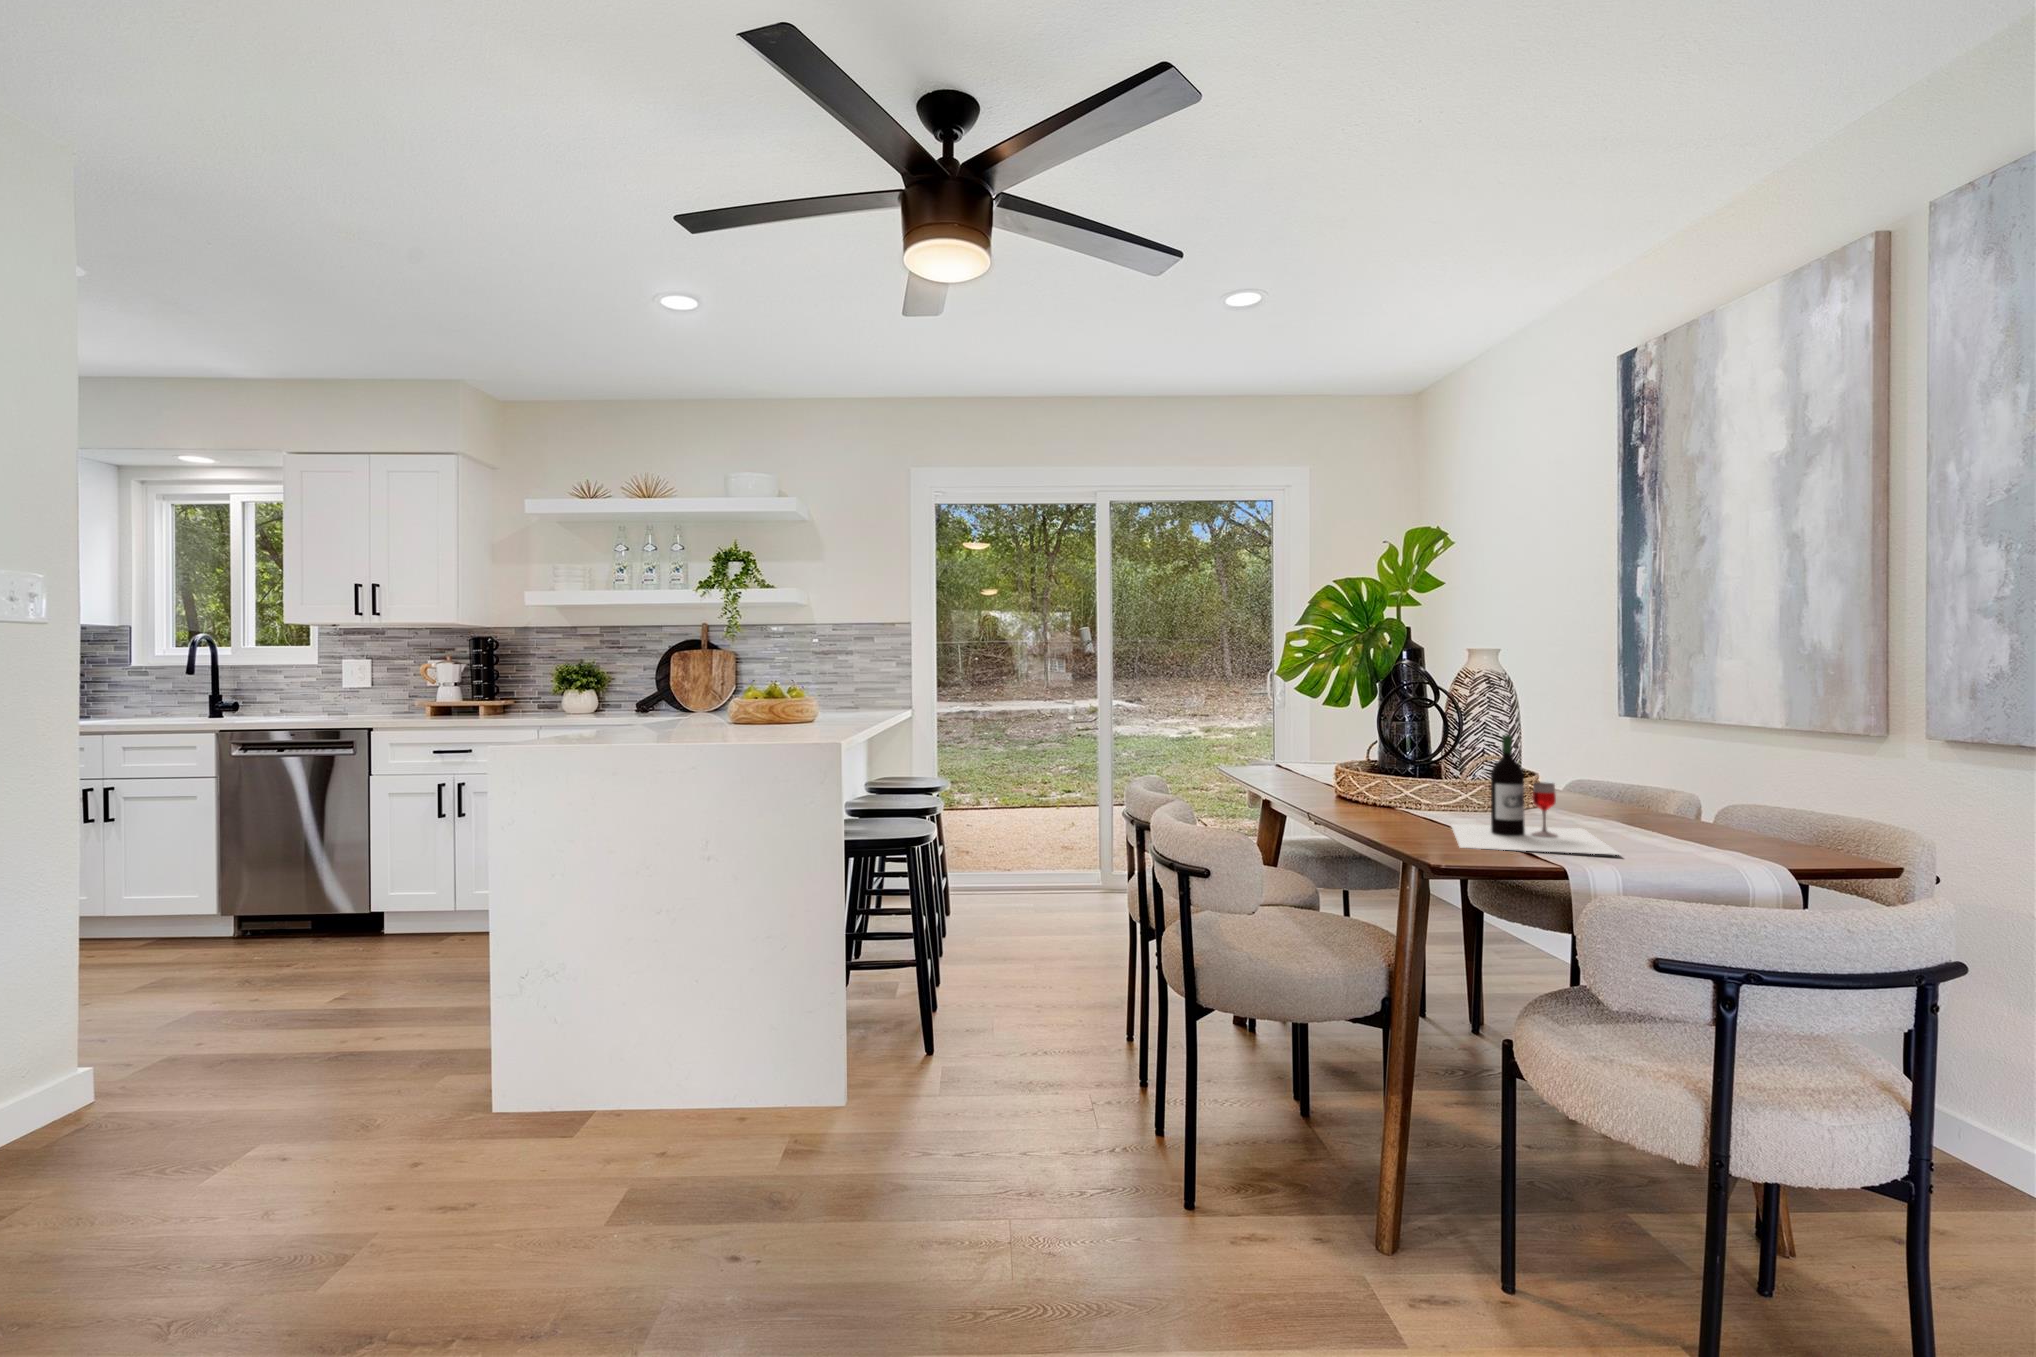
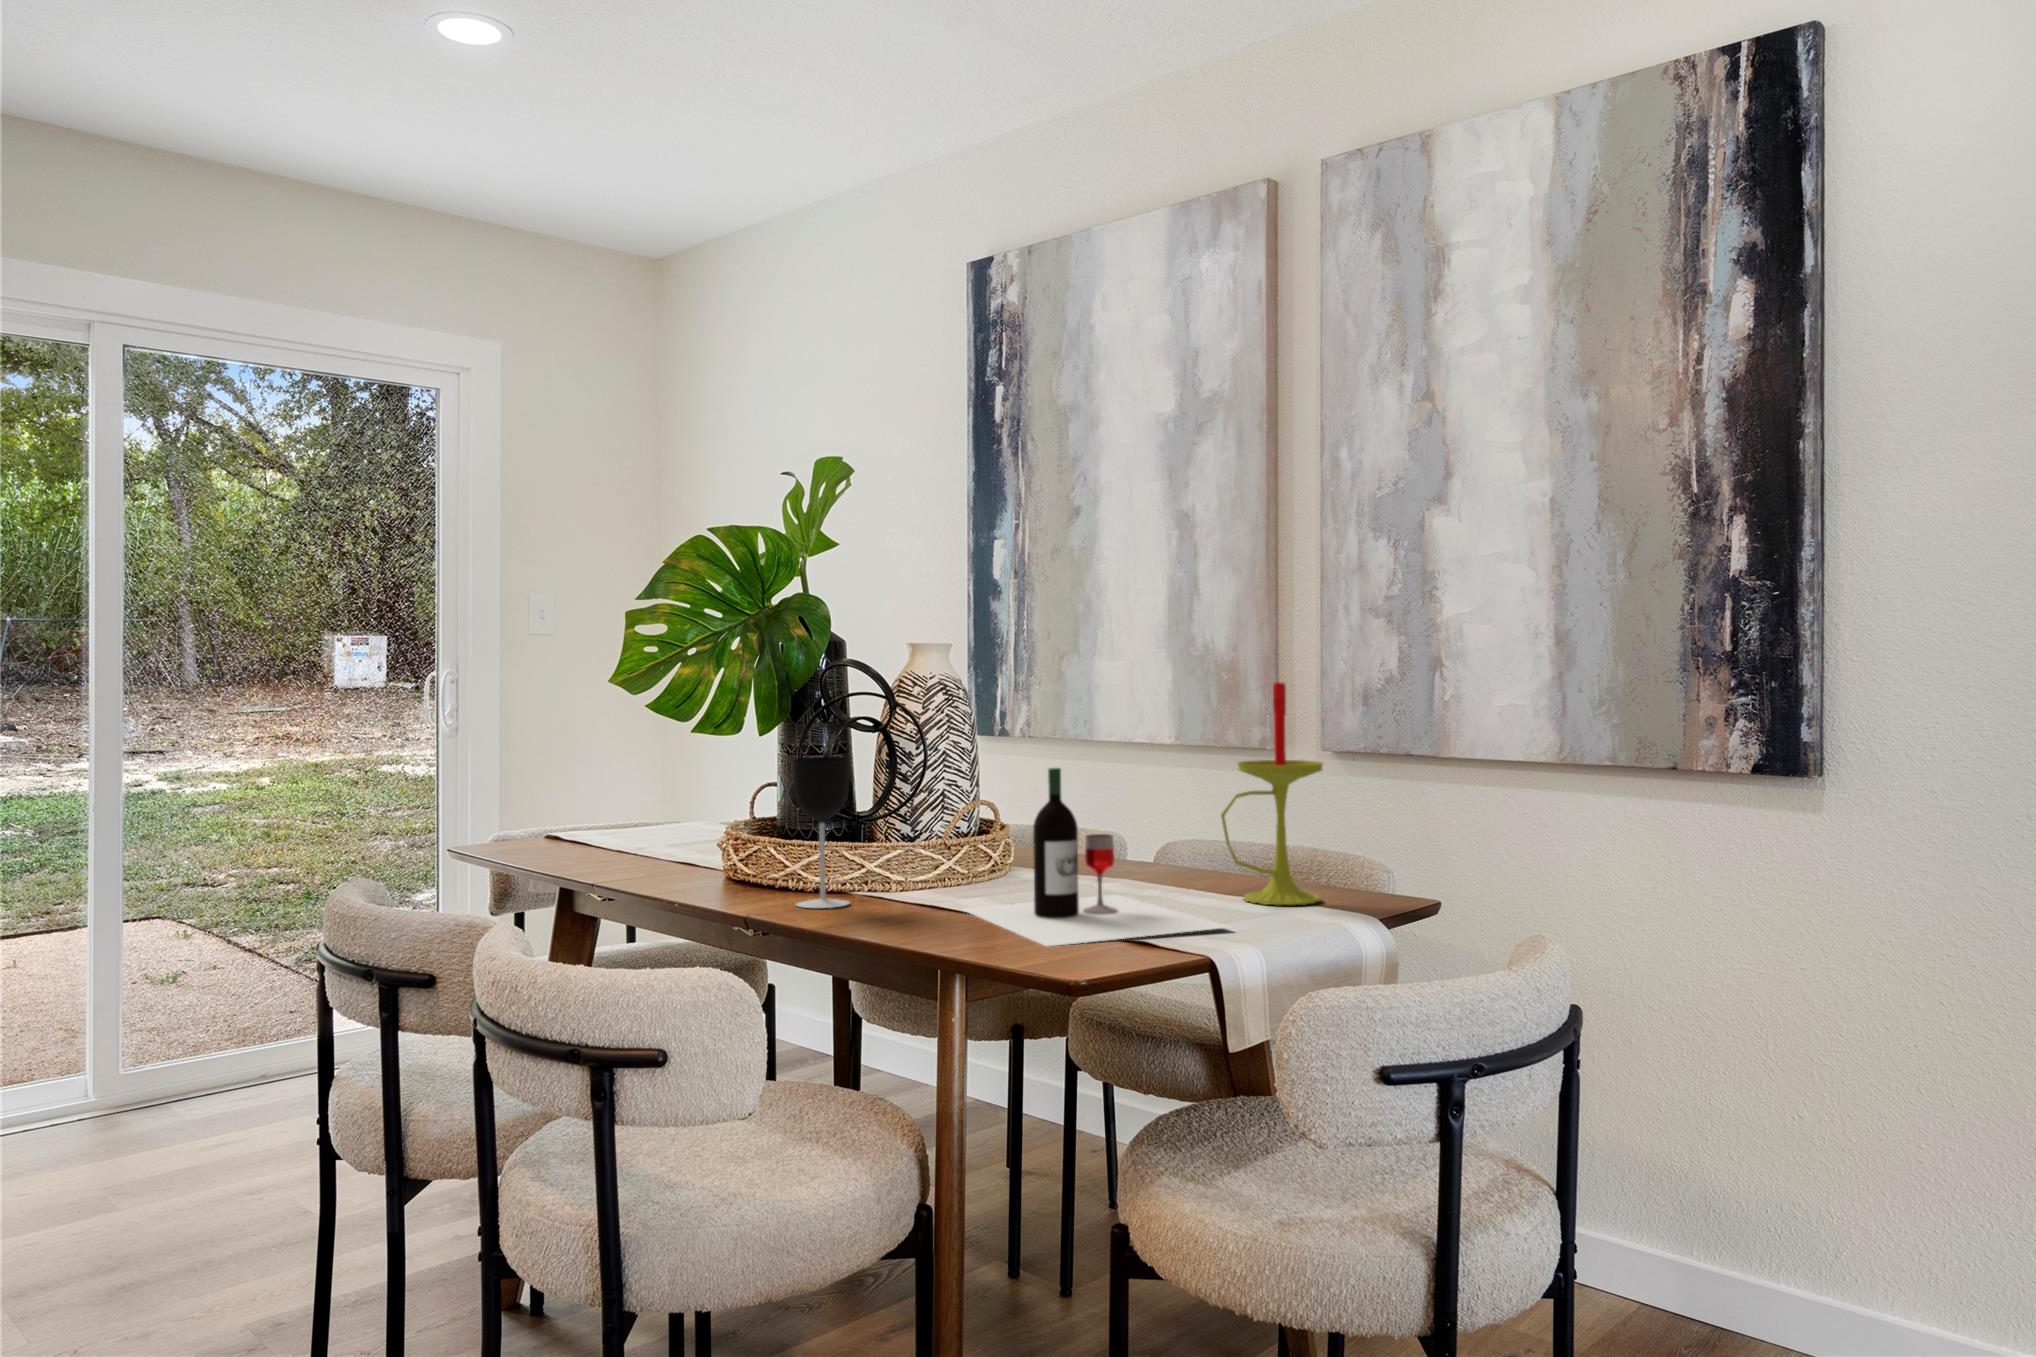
candle: none [1663,675,1765,852] -> present [1221,682,1323,905]
wine glass: none [1347,722,1386,814] -> present [791,757,850,908]

